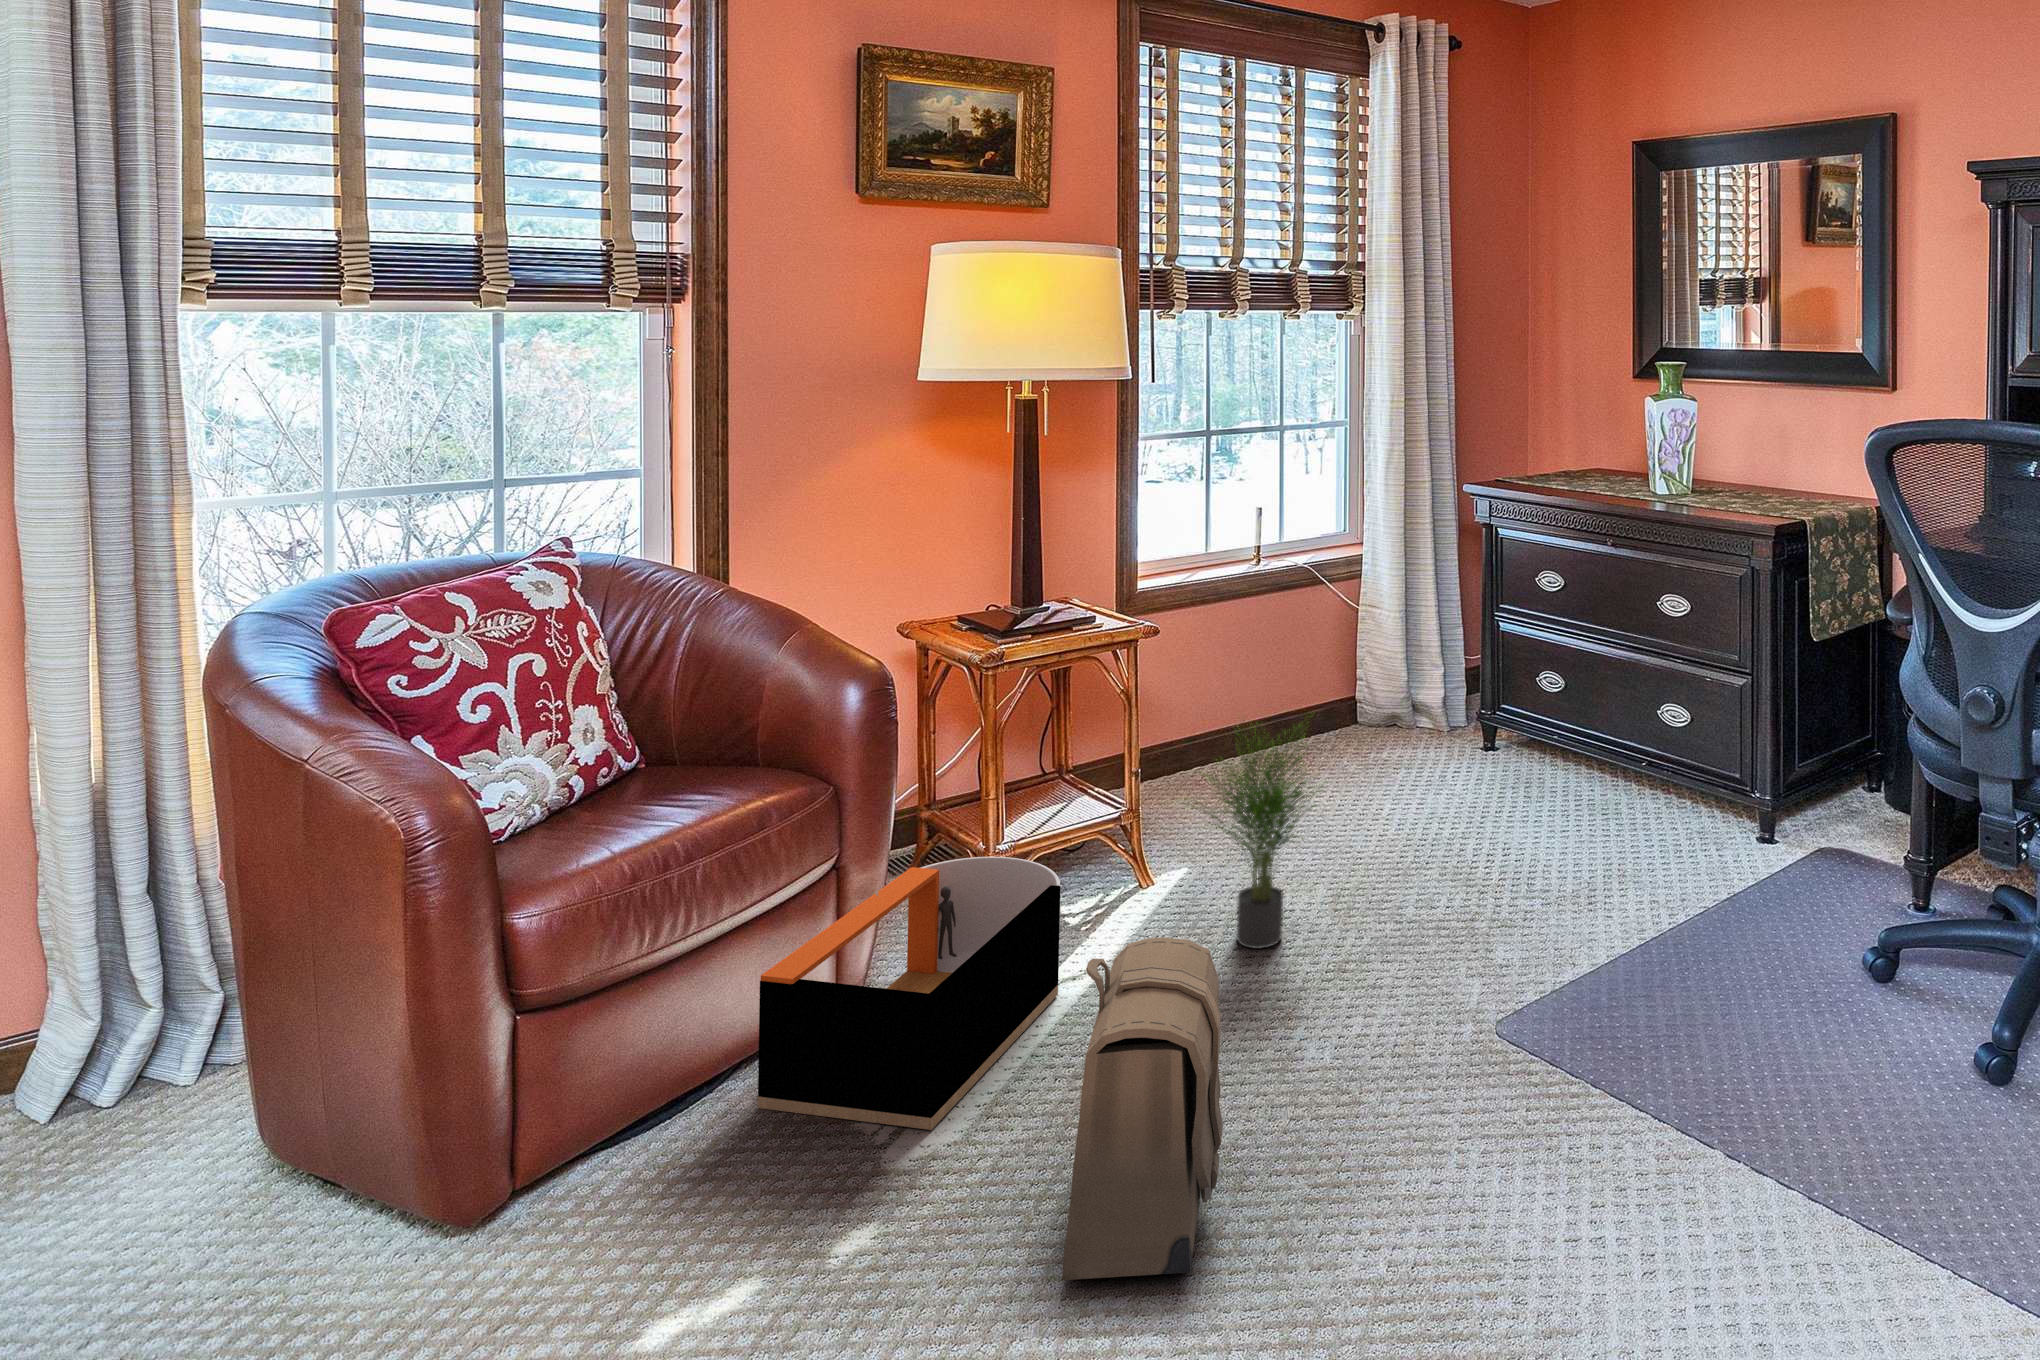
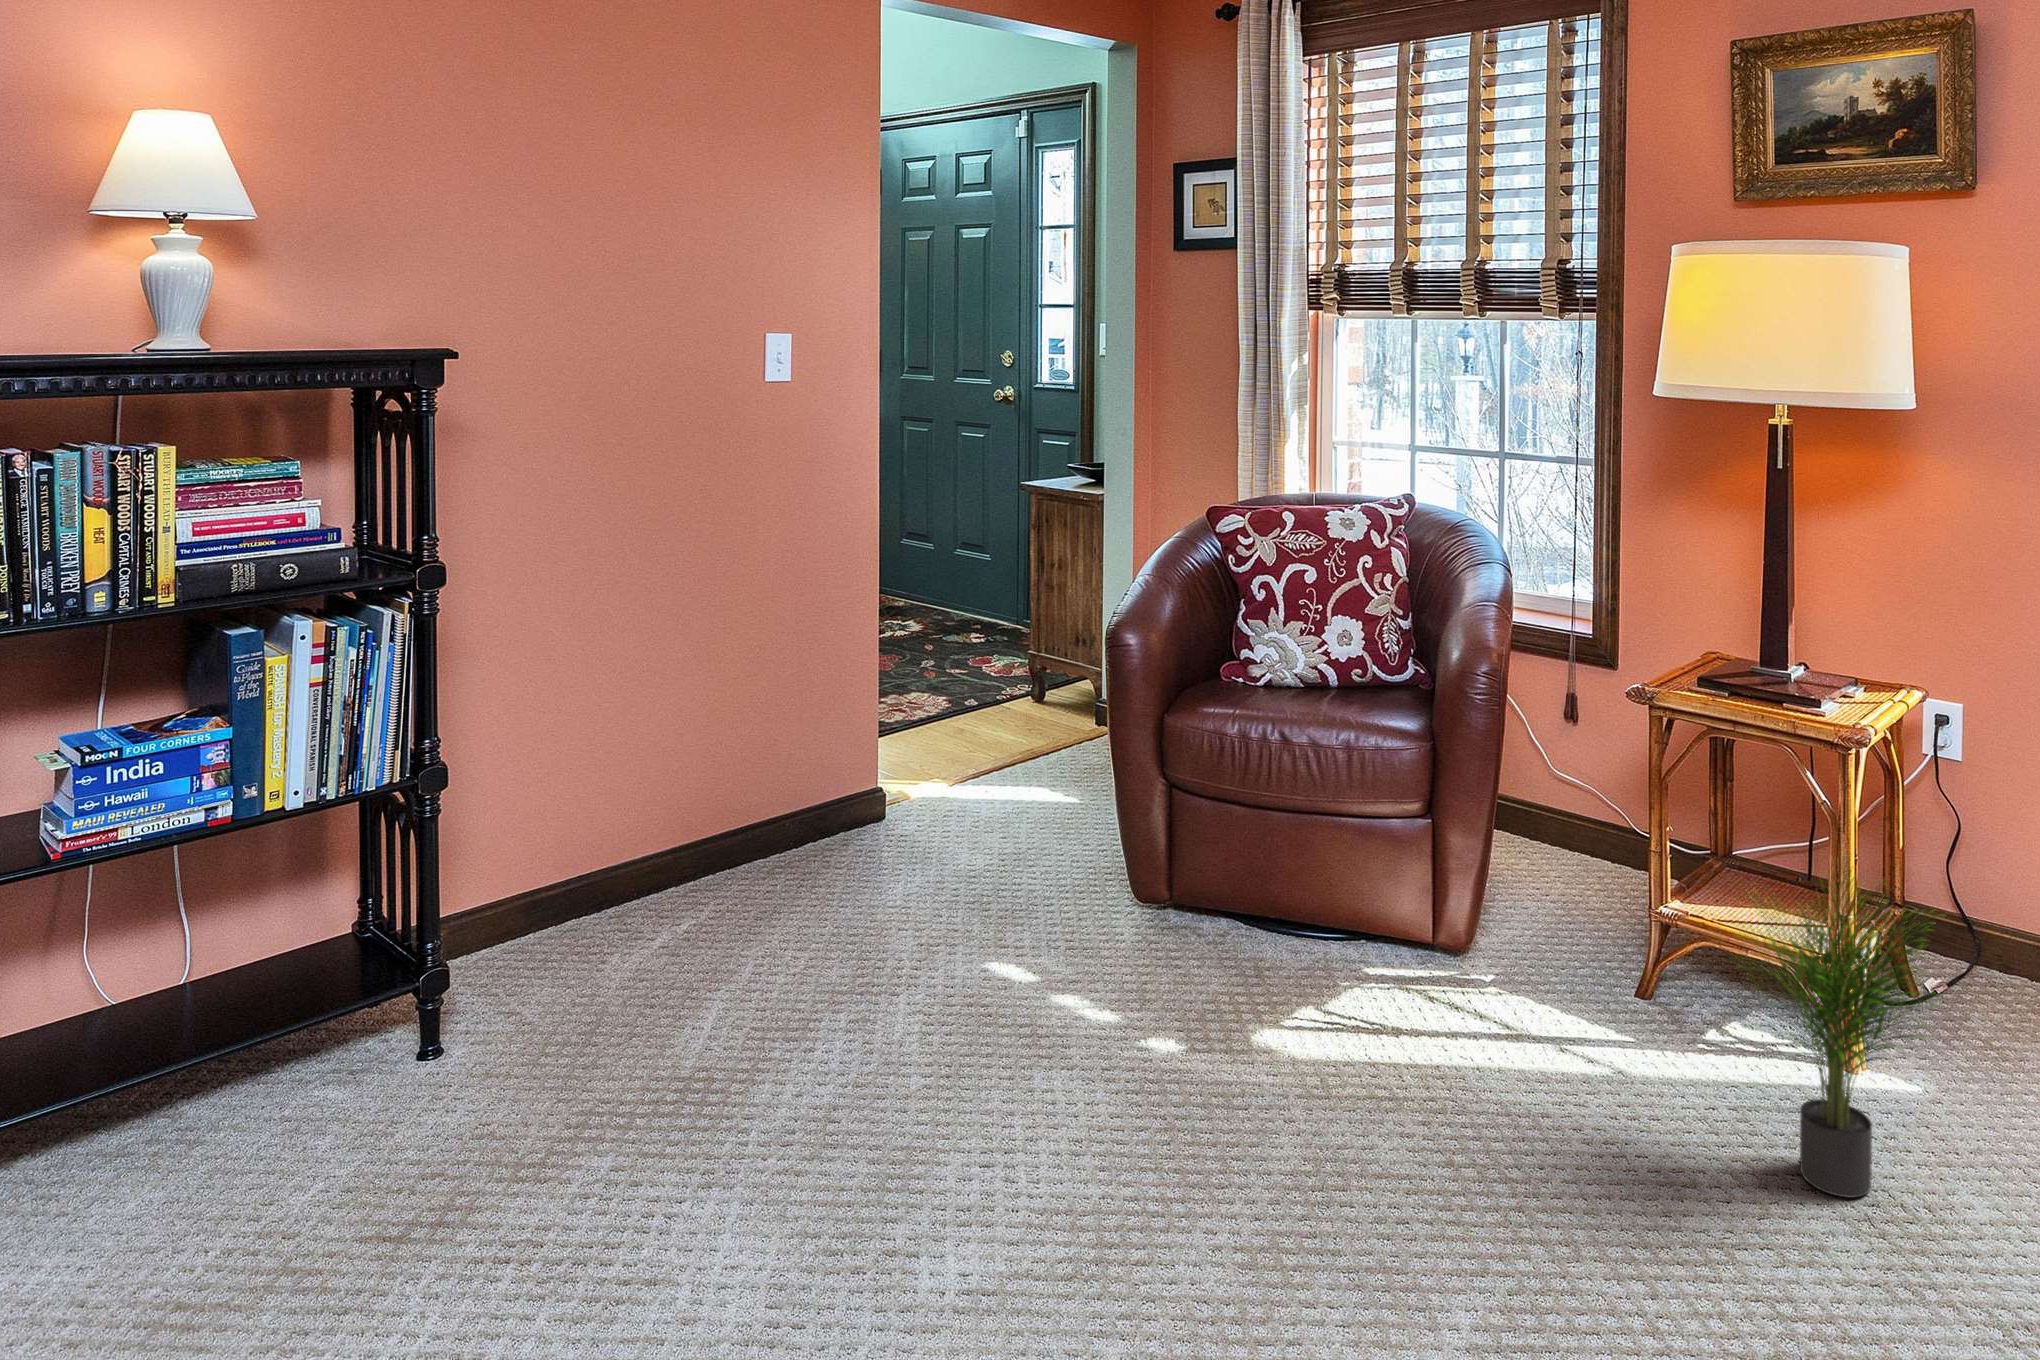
storage bin: present [758,857,1060,1130] -> none [1312,855,1619,1060]
backpack: present [1062,937,1223,1280] -> none [1124,900,1365,1217]

